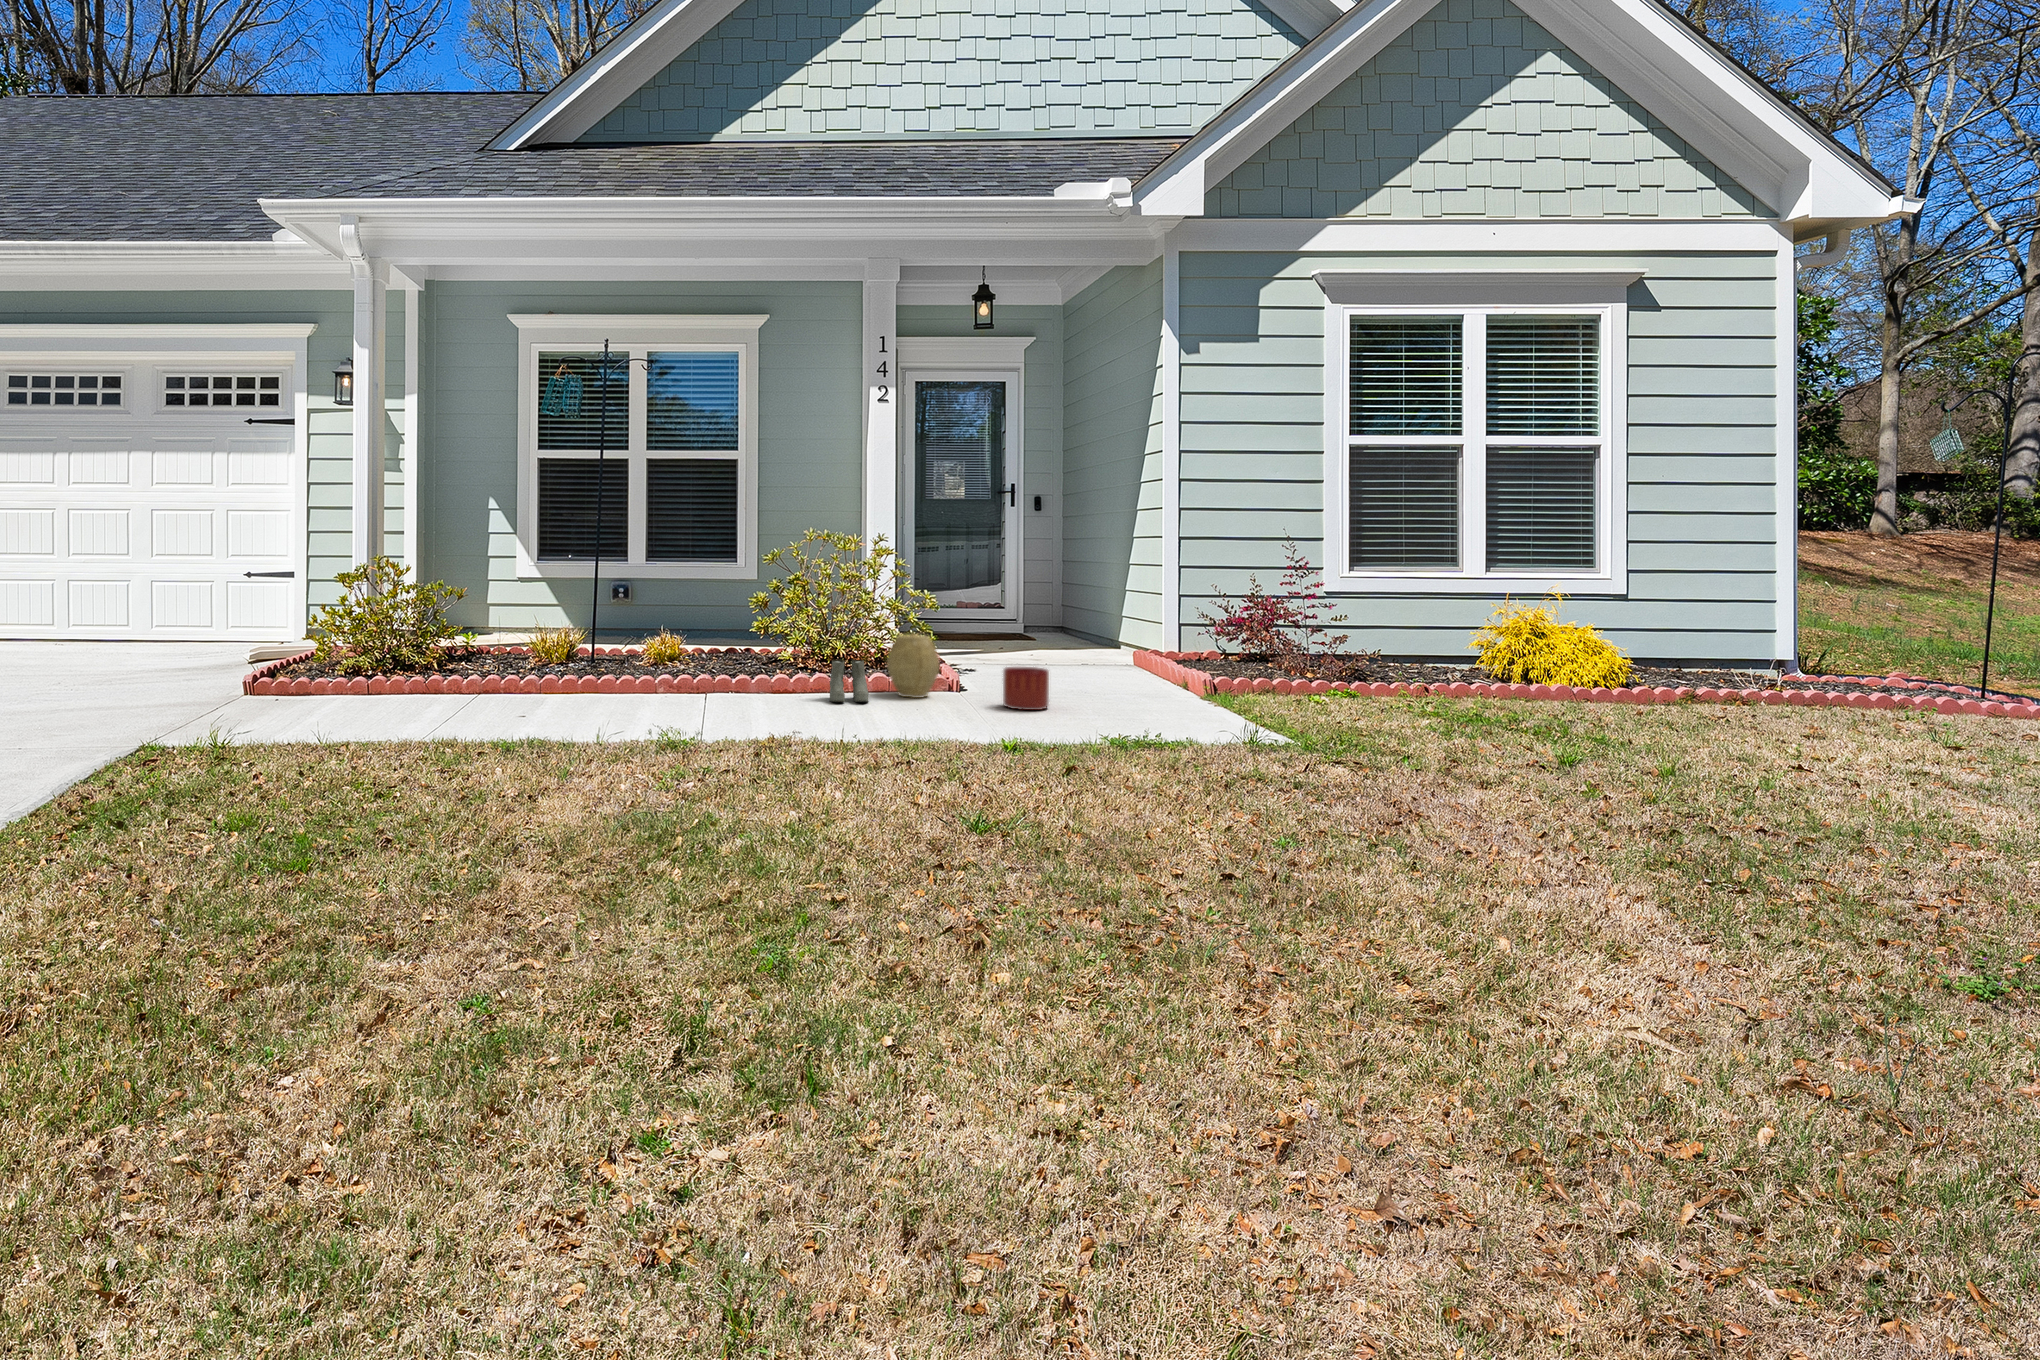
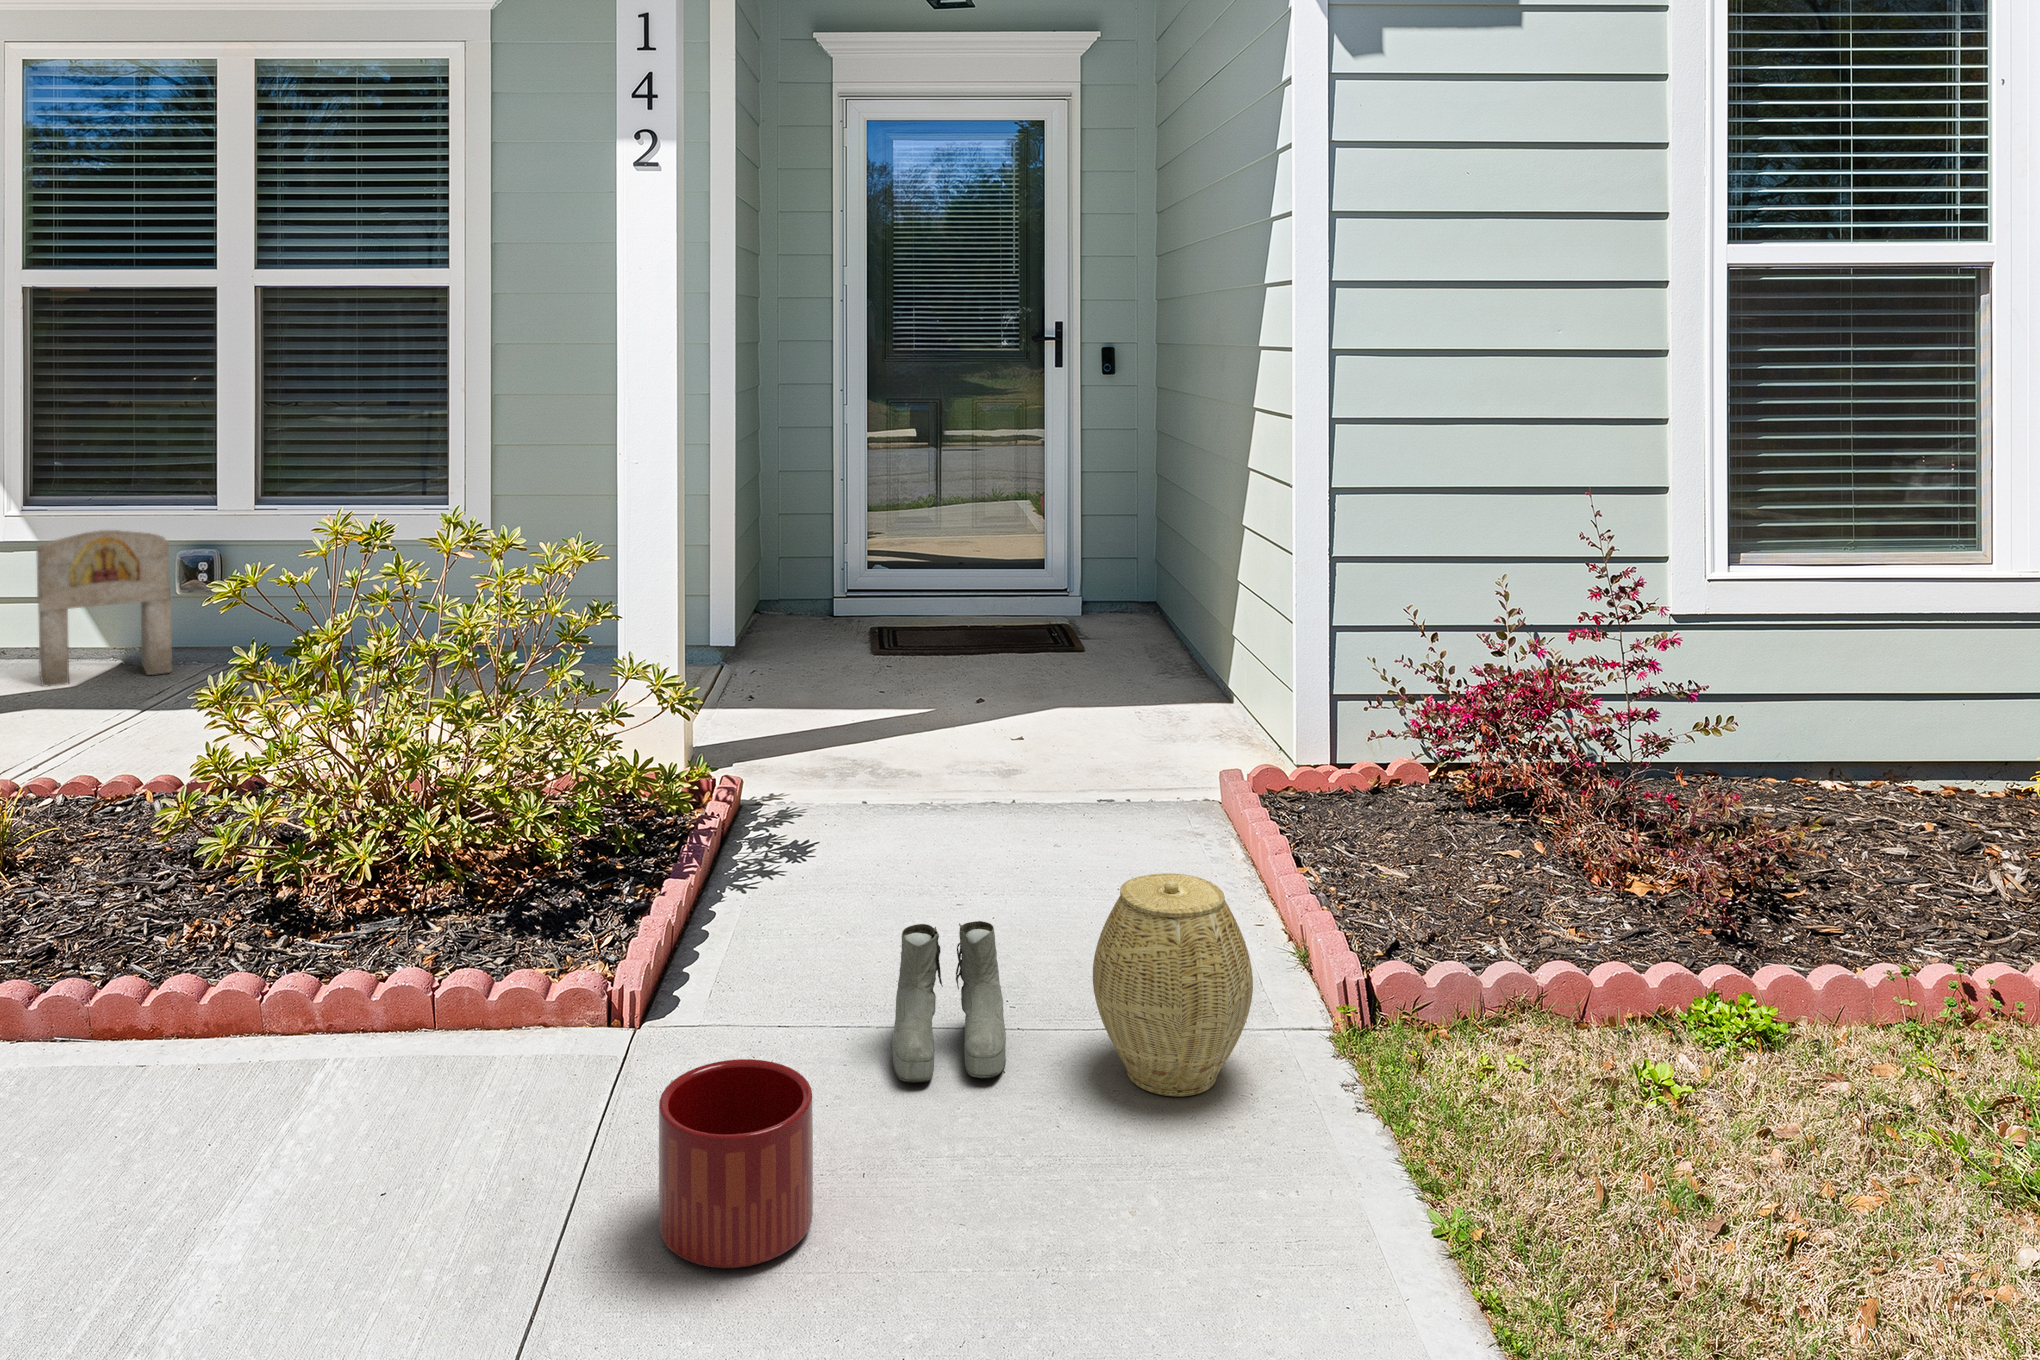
stool: none [553,570,612,637] -> present [36,530,172,686]
woven basket: present [887,633,940,698] -> present [1093,874,1253,1096]
boots: present [830,660,869,702] -> present [892,921,1006,1083]

